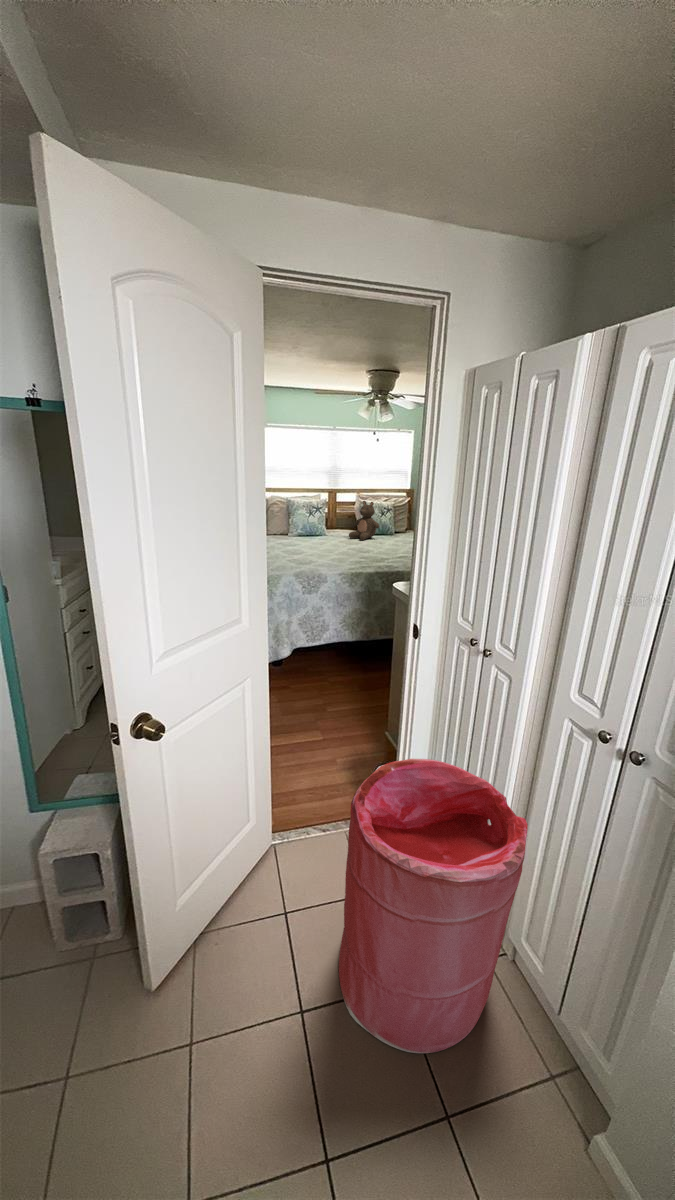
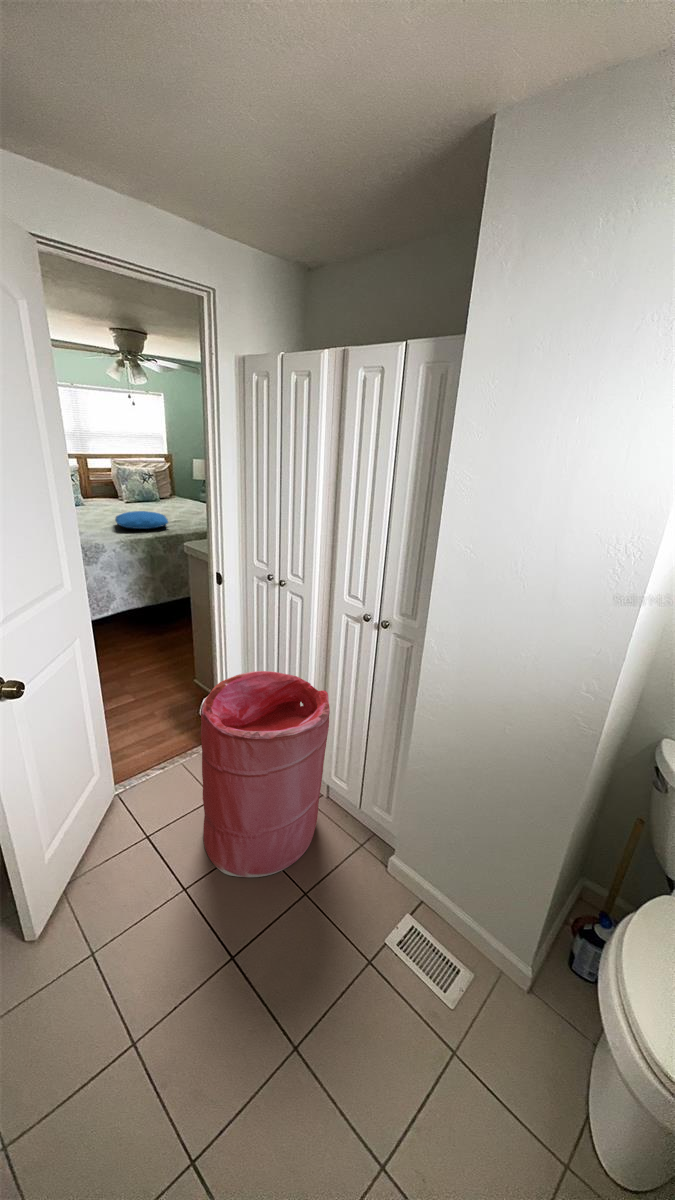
stuffed bear: present [349,501,379,540] -> none [112,467,145,508]
pillow: none [343,544,392,562] -> present [115,511,168,529]

